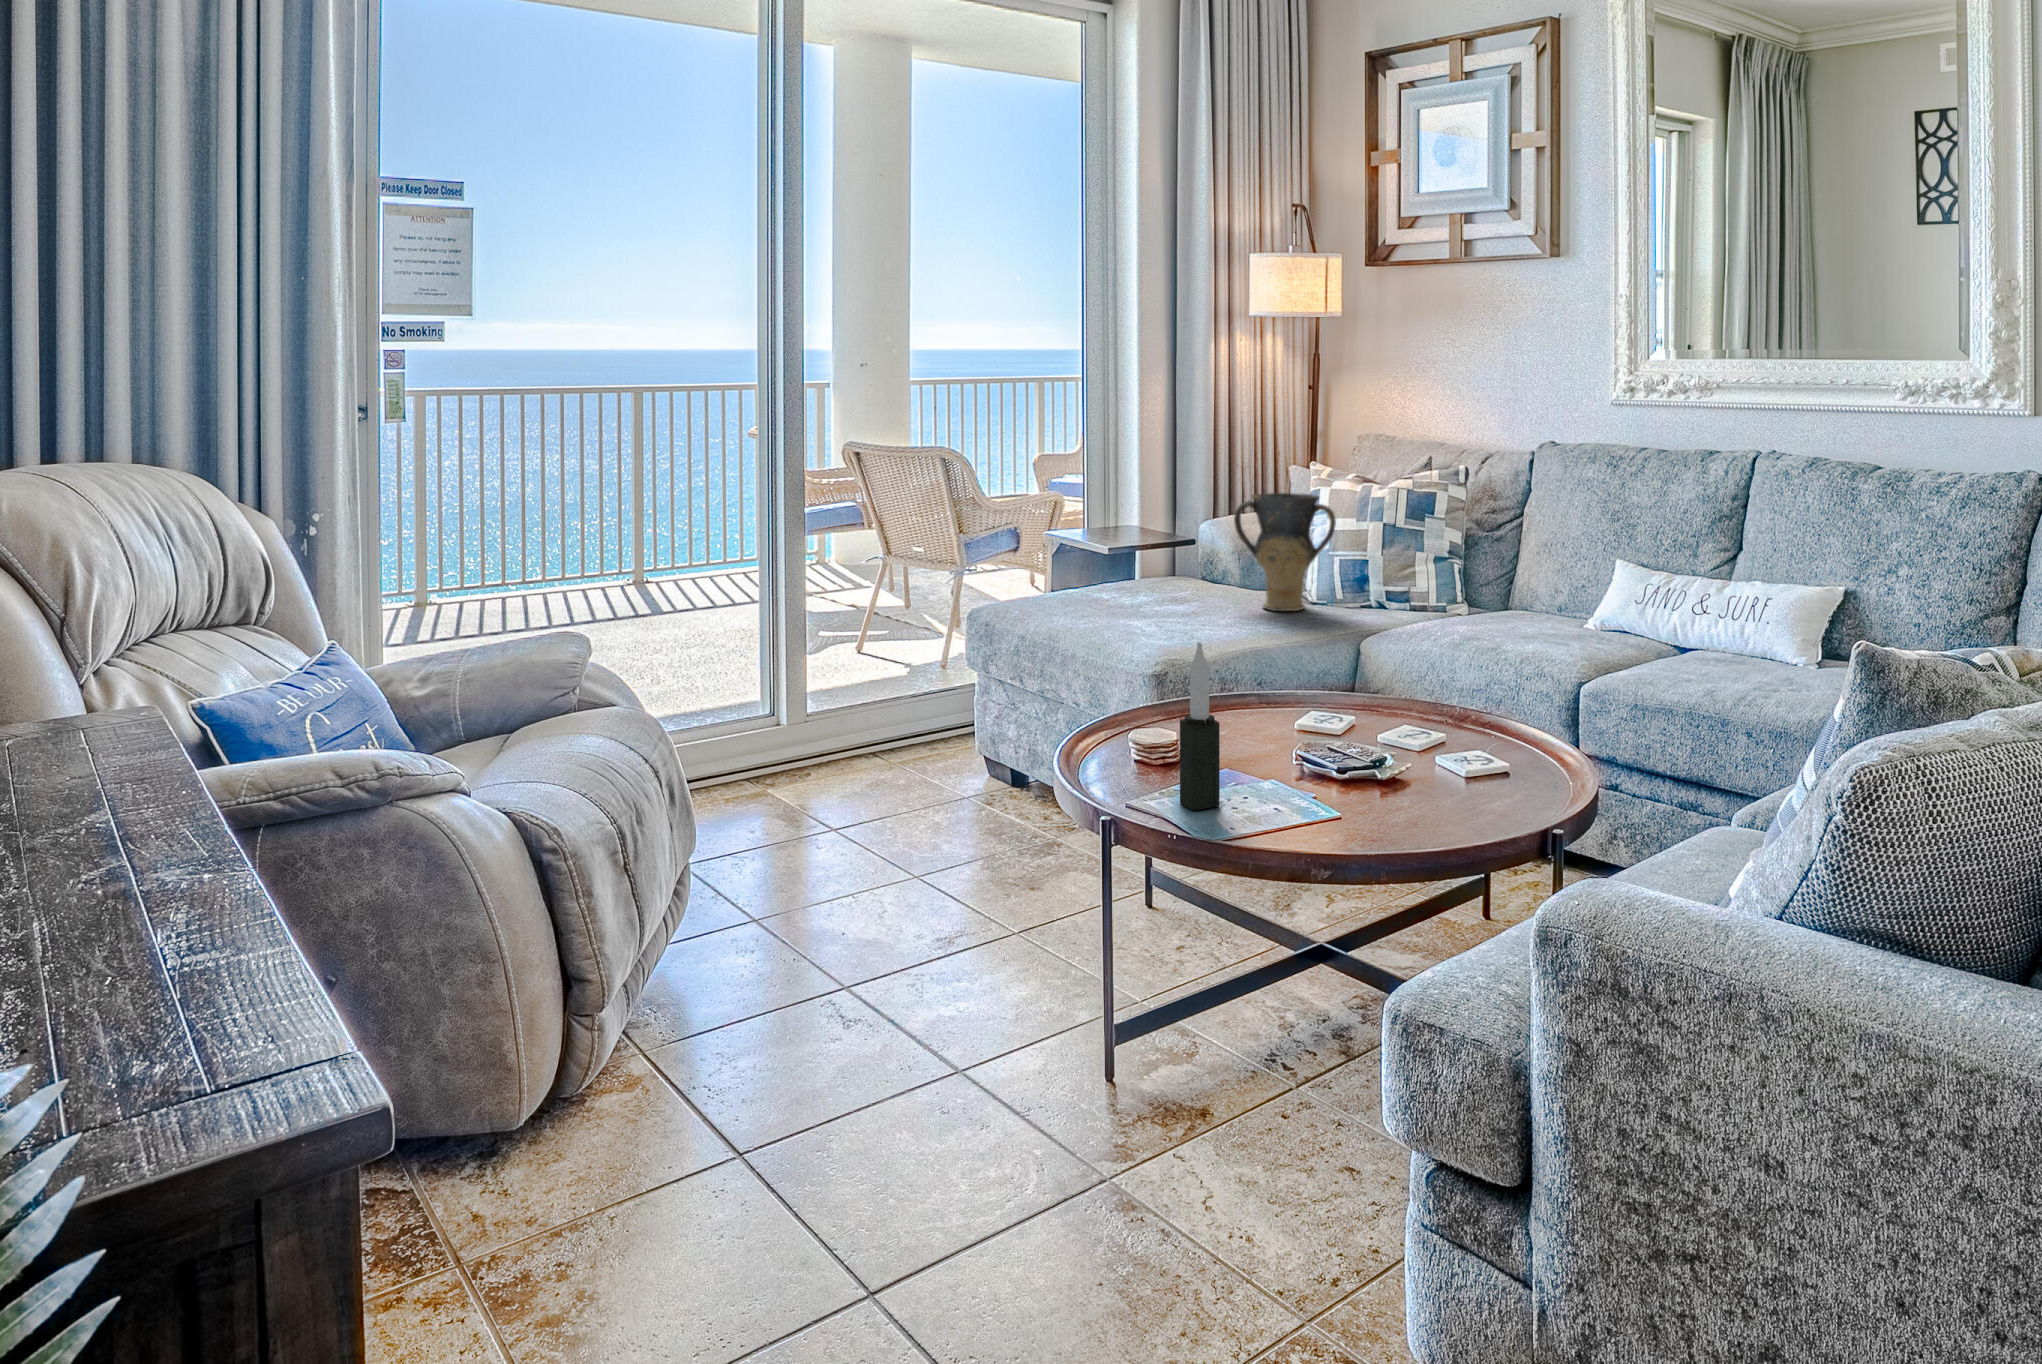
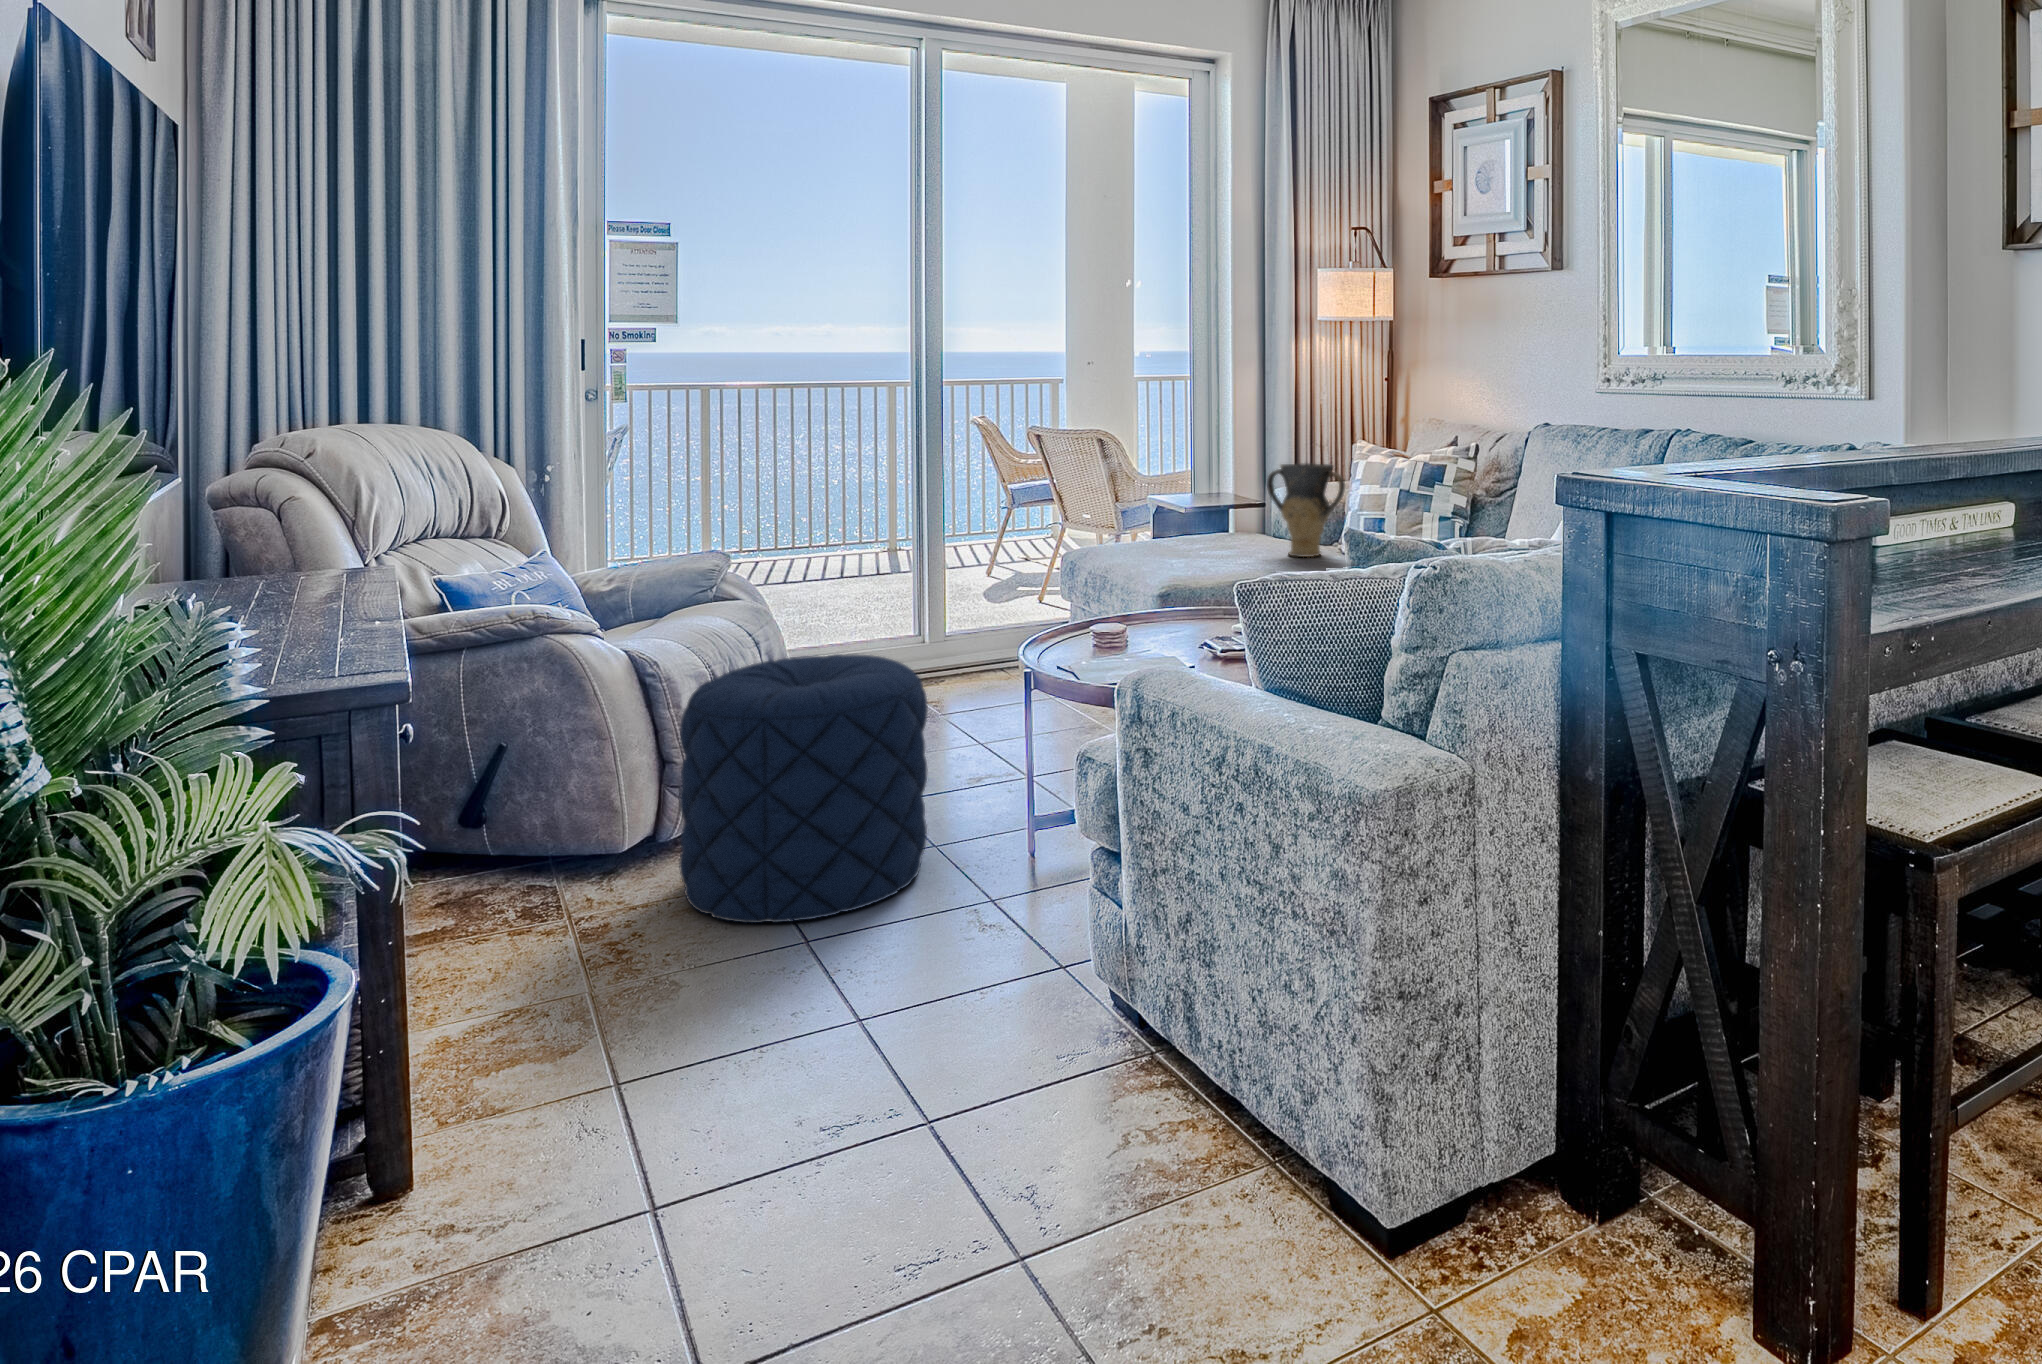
candle: present [1180,642,1220,810] -> none [1074,550,1099,663]
pouf: none [619,803,986,1271] -> present [679,654,928,923]

